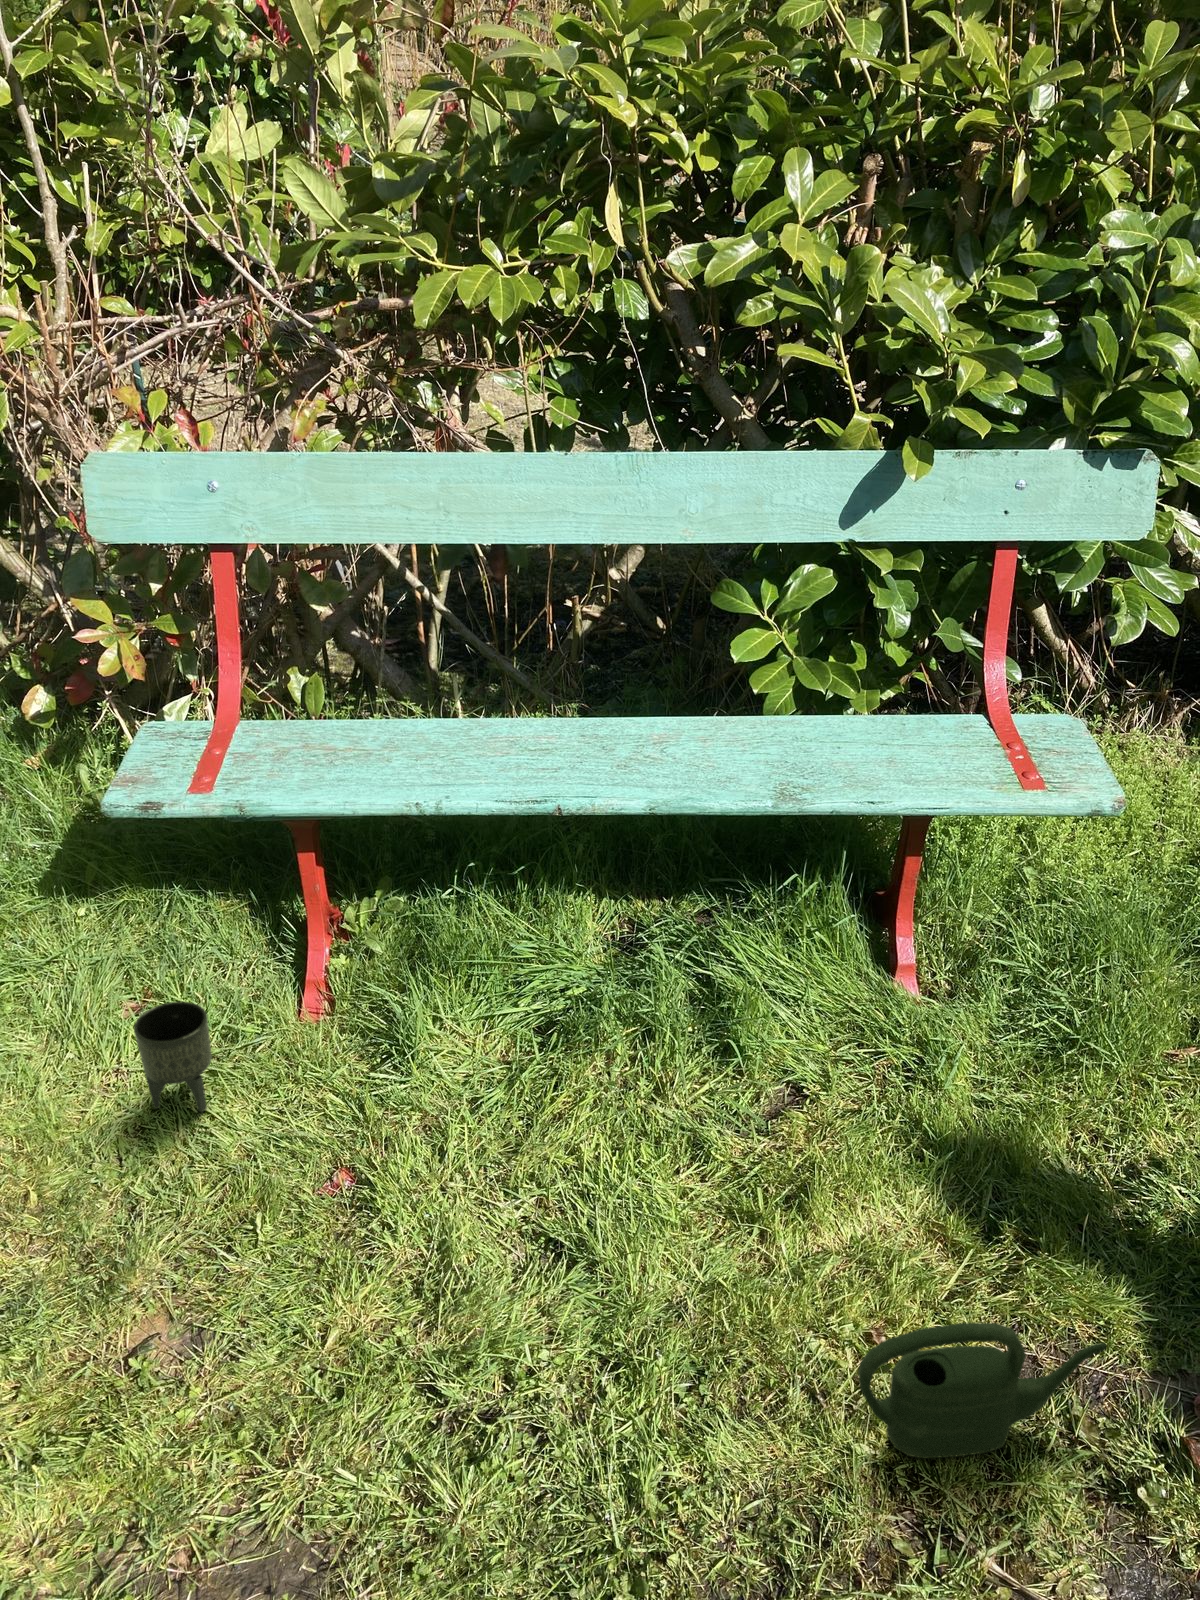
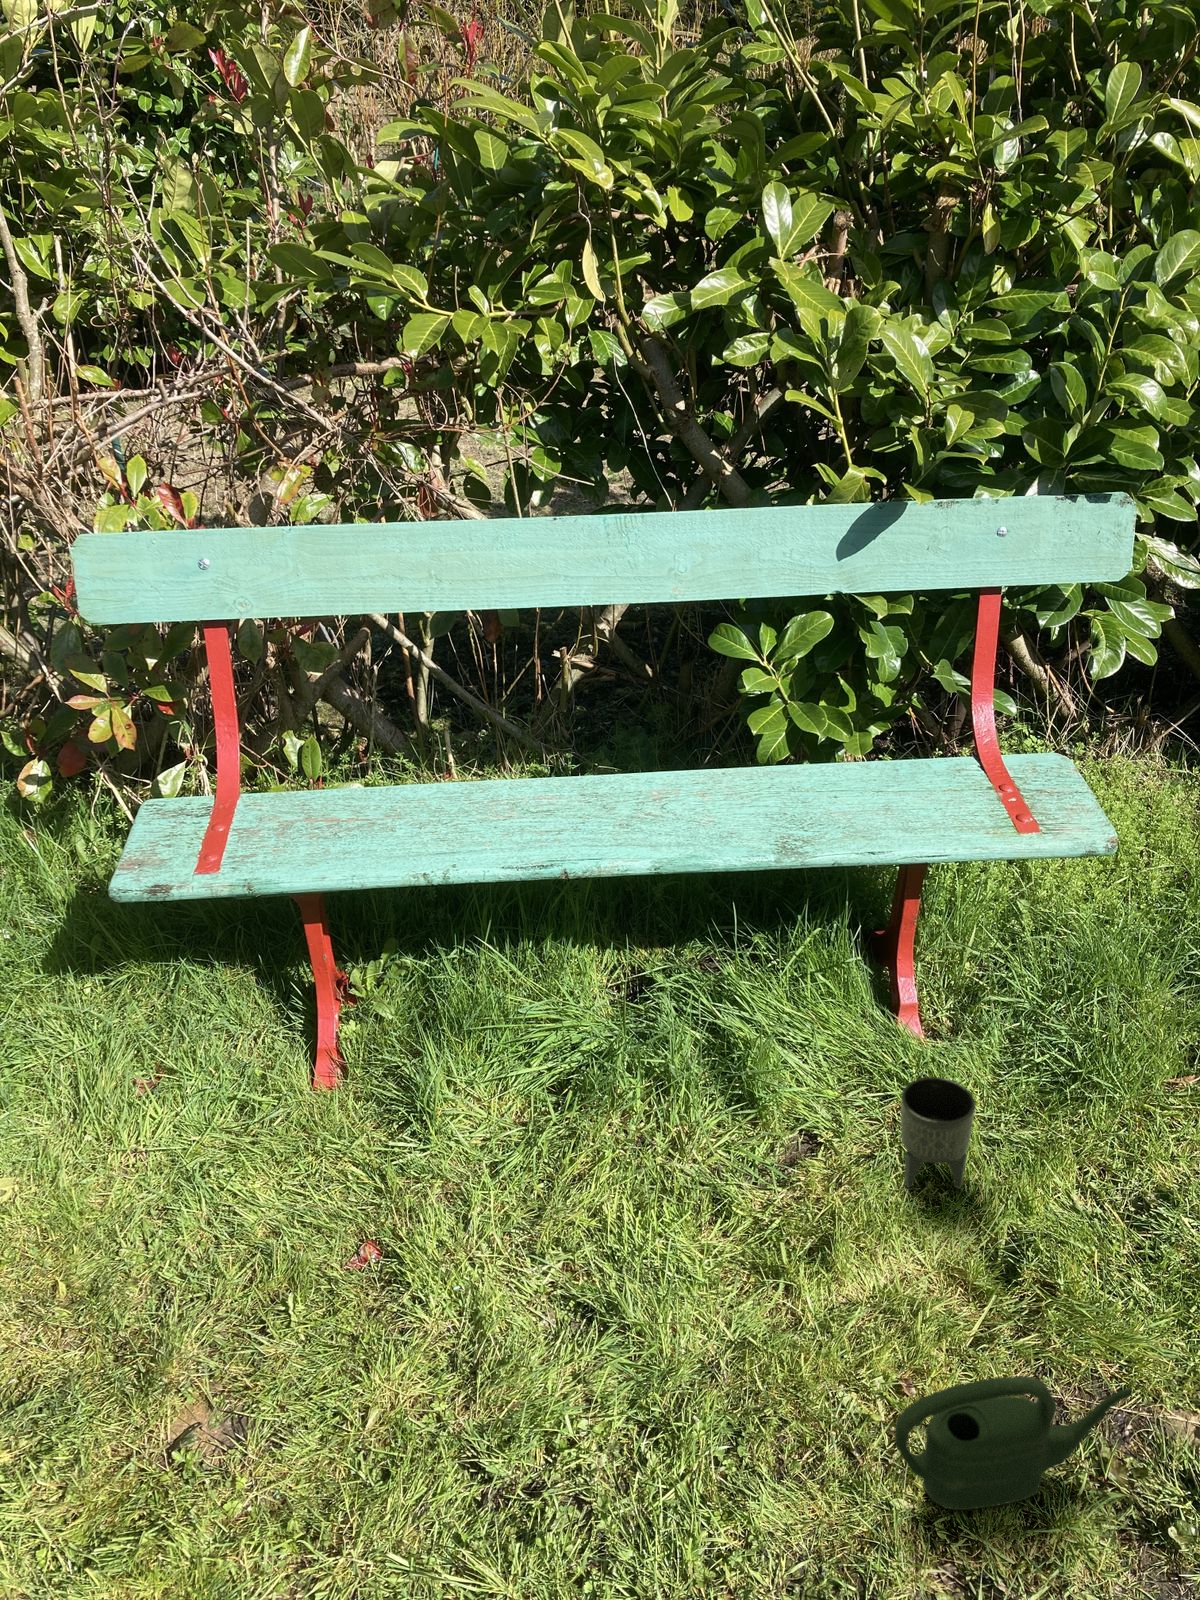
planter: present [134,1001,212,1112] -> present [900,1077,976,1189]

